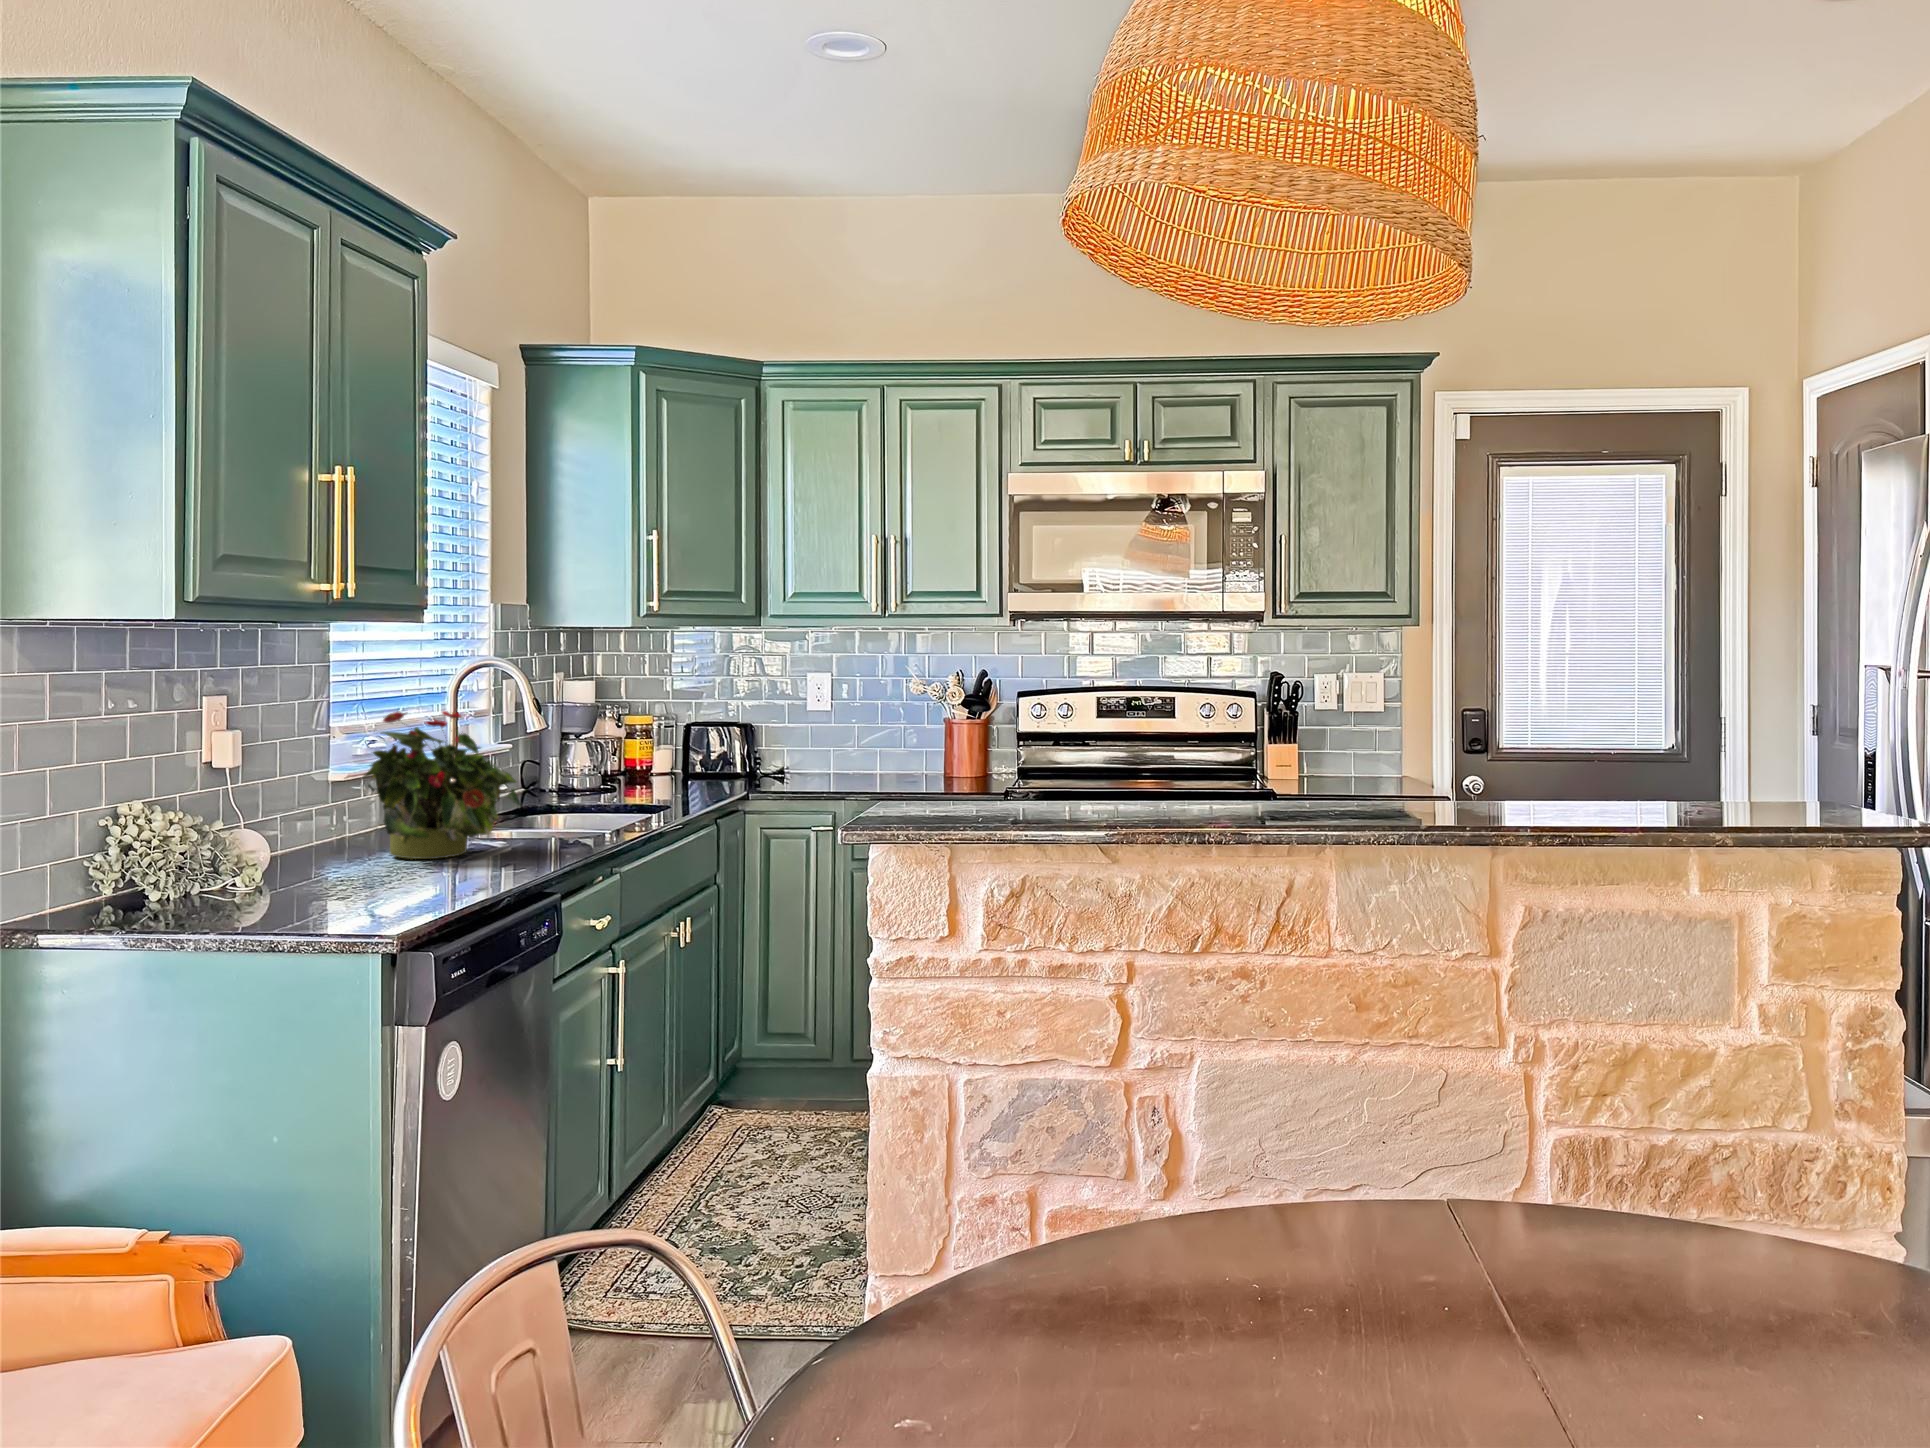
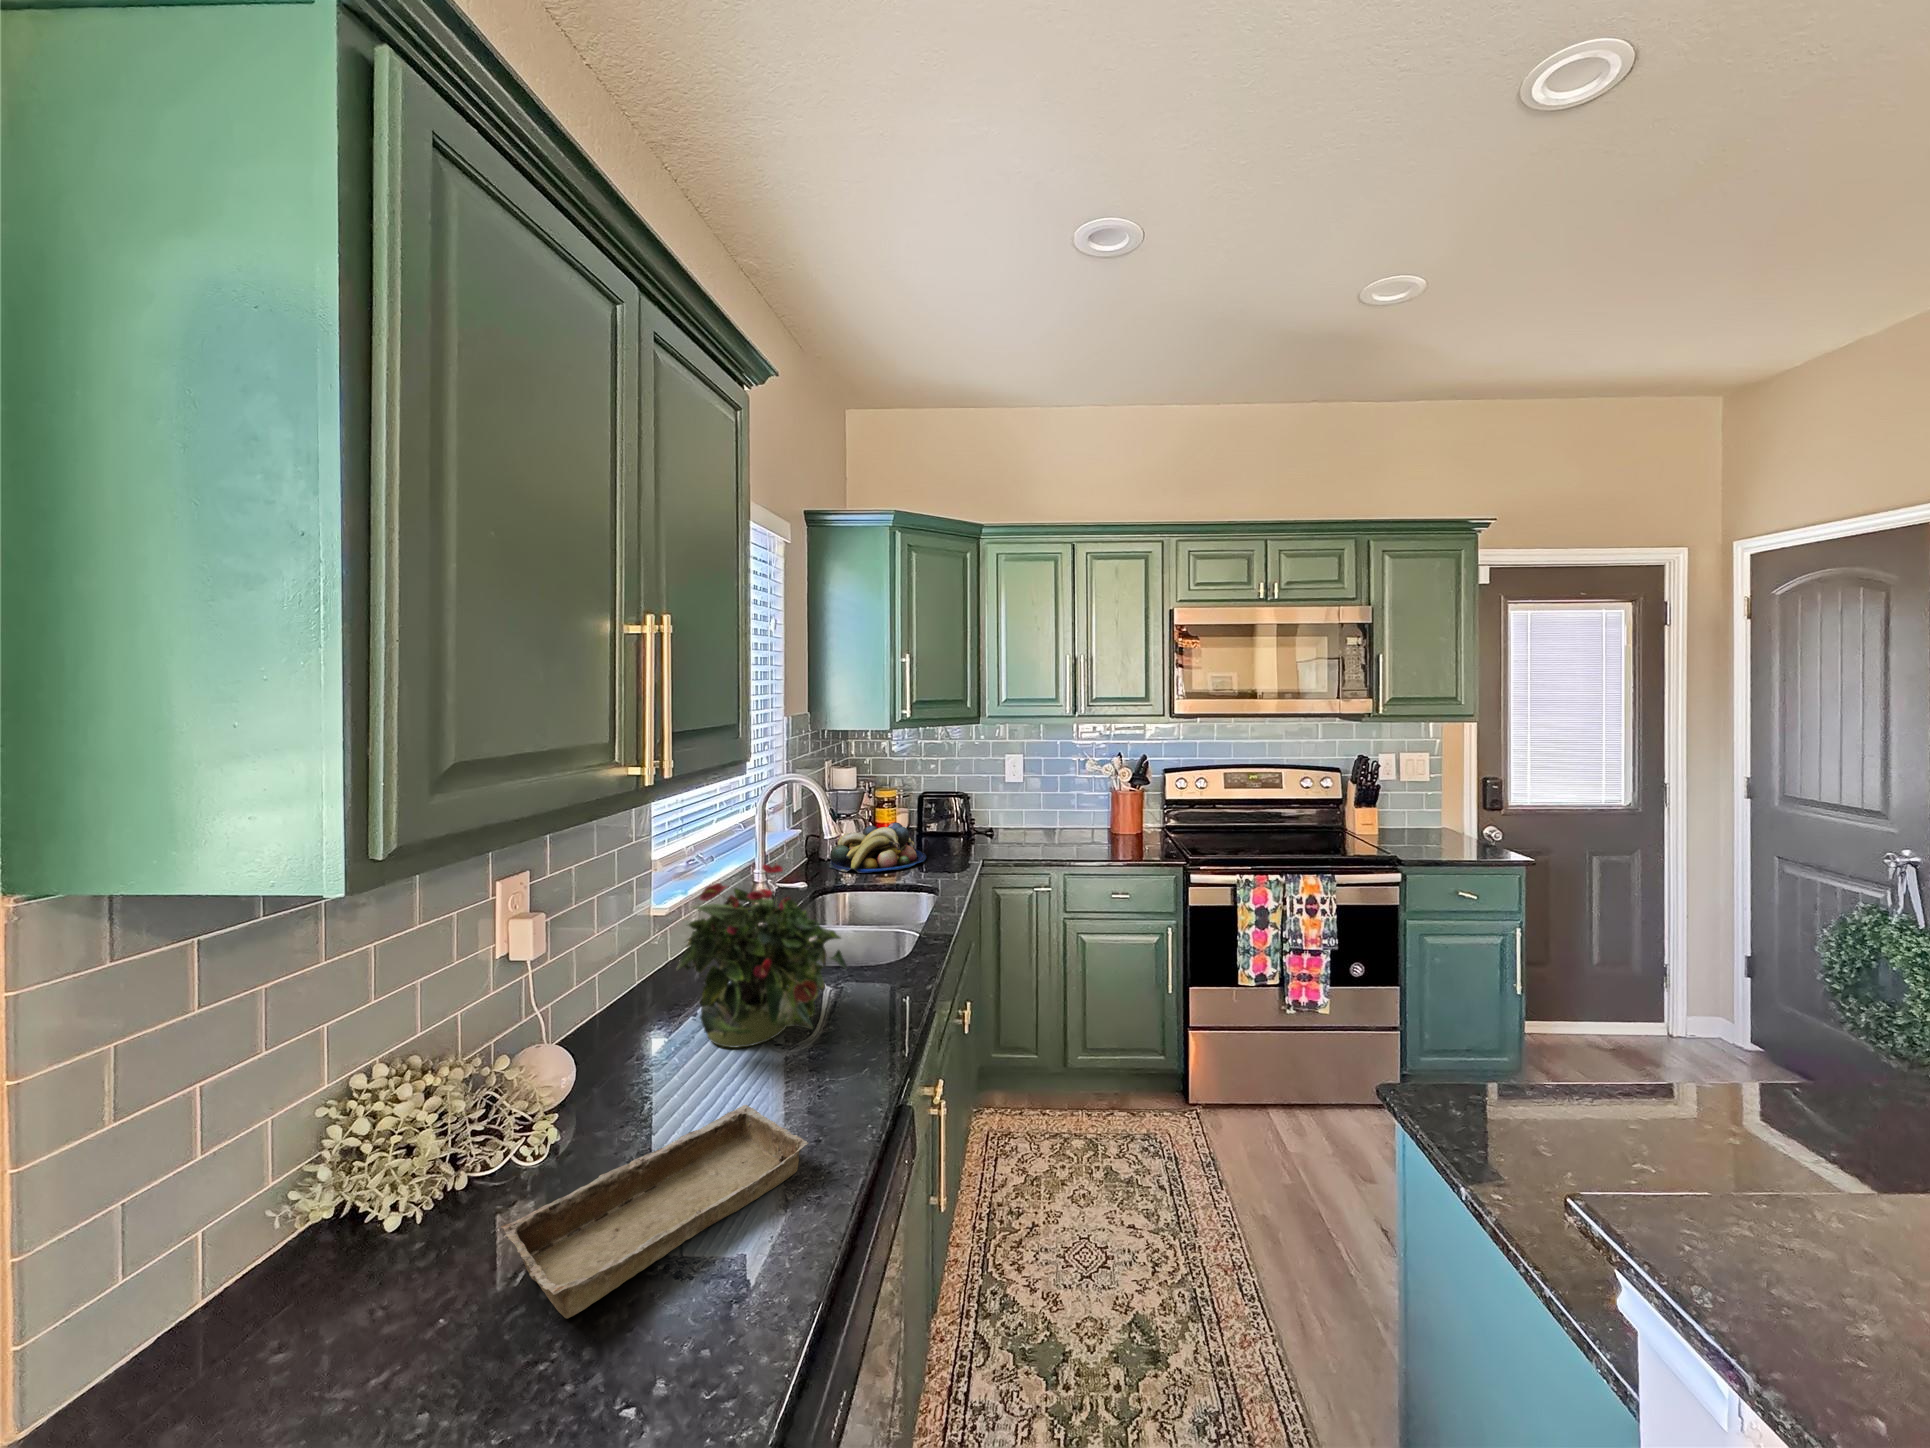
fruit bowl: none [545,750,672,798] -> present [829,822,926,873]
tray: none [250,861,463,905] -> present [501,1105,808,1318]

